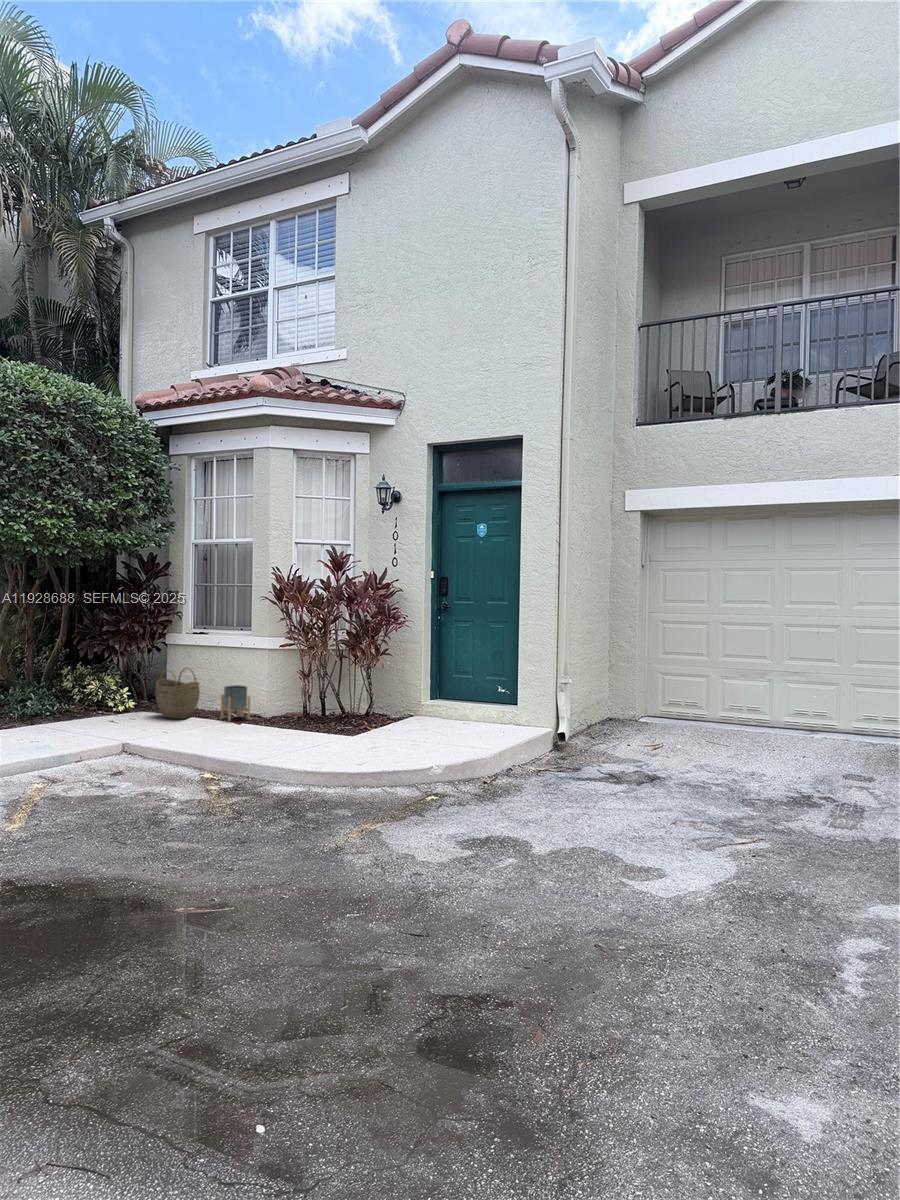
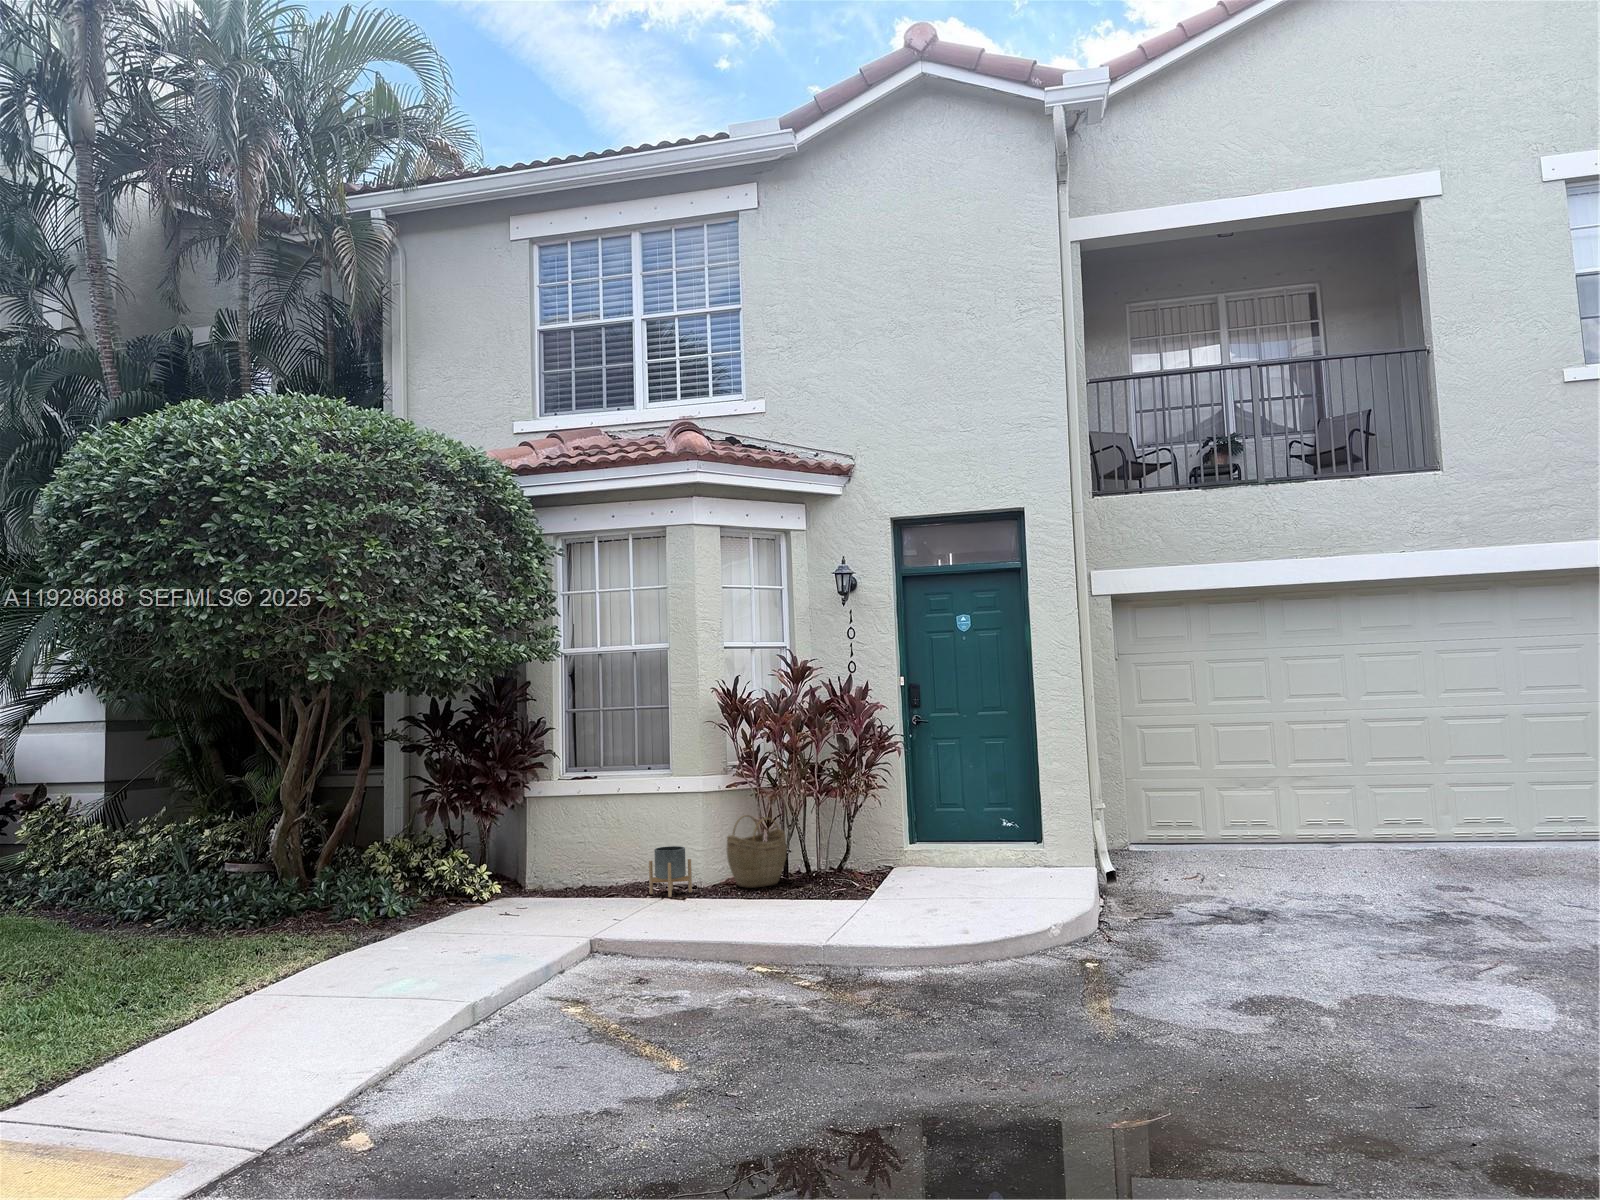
woven basket: present [155,668,200,719] -> present [727,815,787,888]

